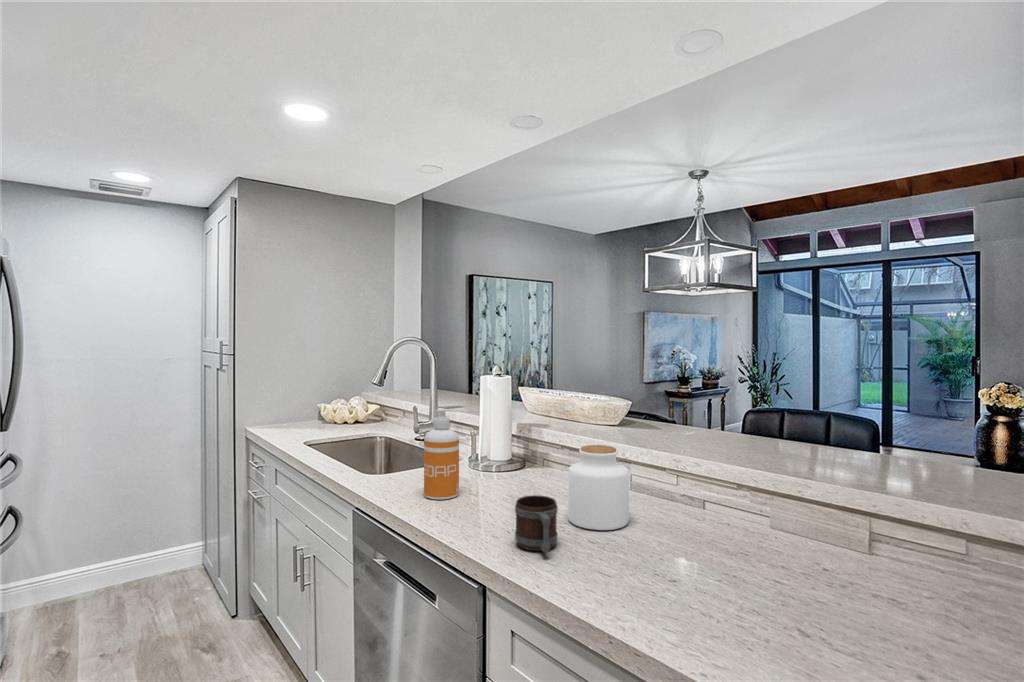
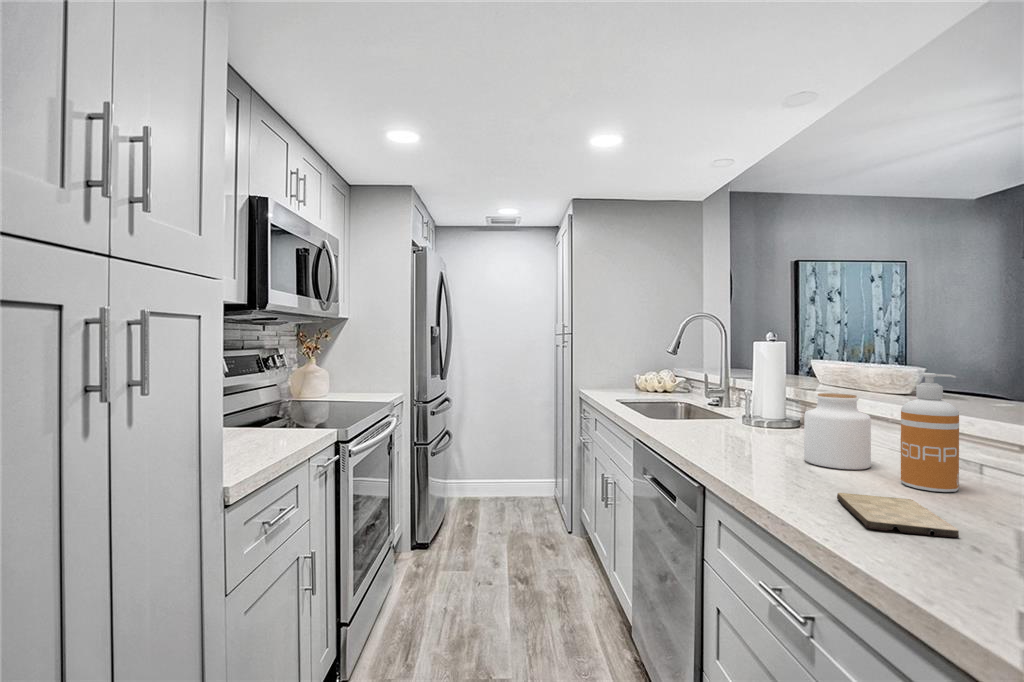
soap dispenser: present [424,409,459,500] -> present [901,373,959,492]
mug: present [515,495,558,552] -> none [737,426,778,469]
cutting board: none [649,572,783,640] -> present [837,493,959,537]

